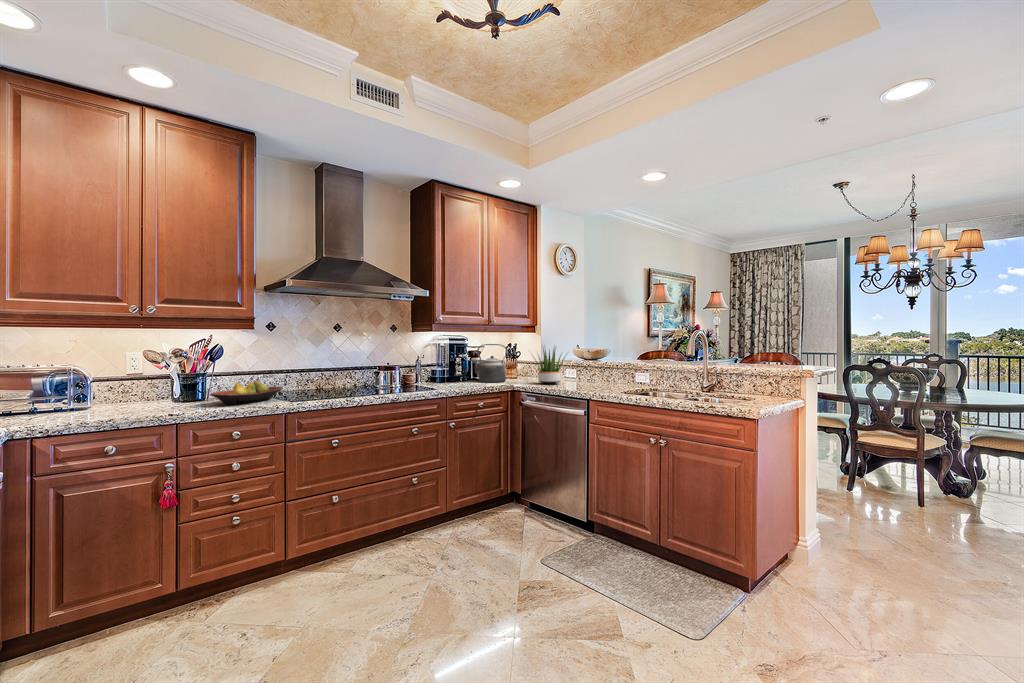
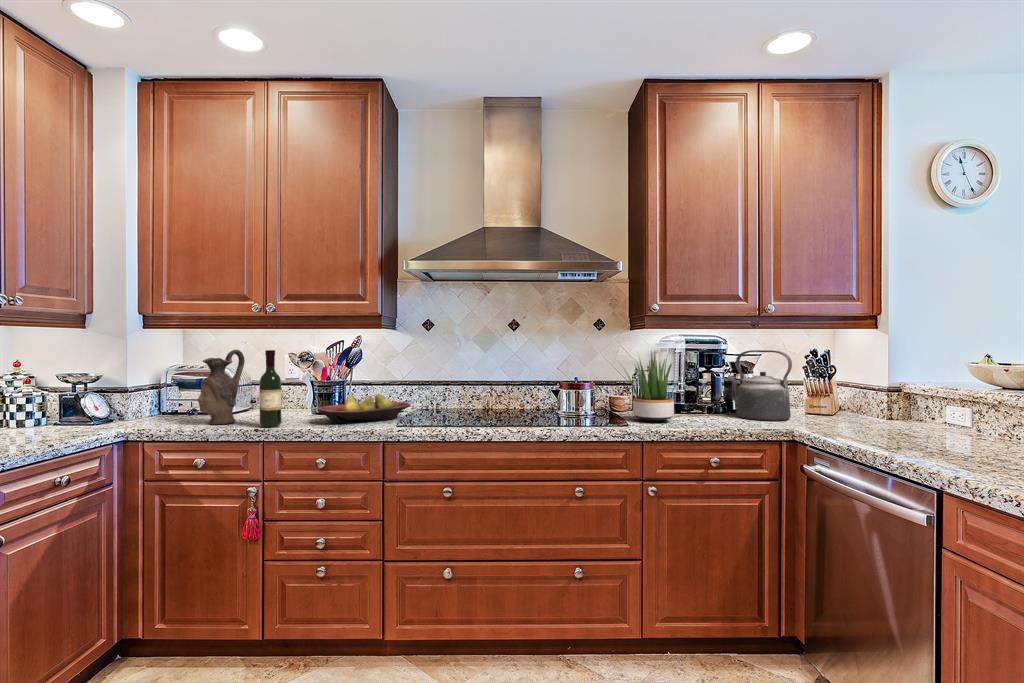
potted plant: present [534,346,567,384] -> present [622,351,685,422]
ceramic pitcher: none [87,347,128,416] -> present [198,350,245,424]
wine bottle: none [166,347,187,412] -> present [259,350,282,427]

